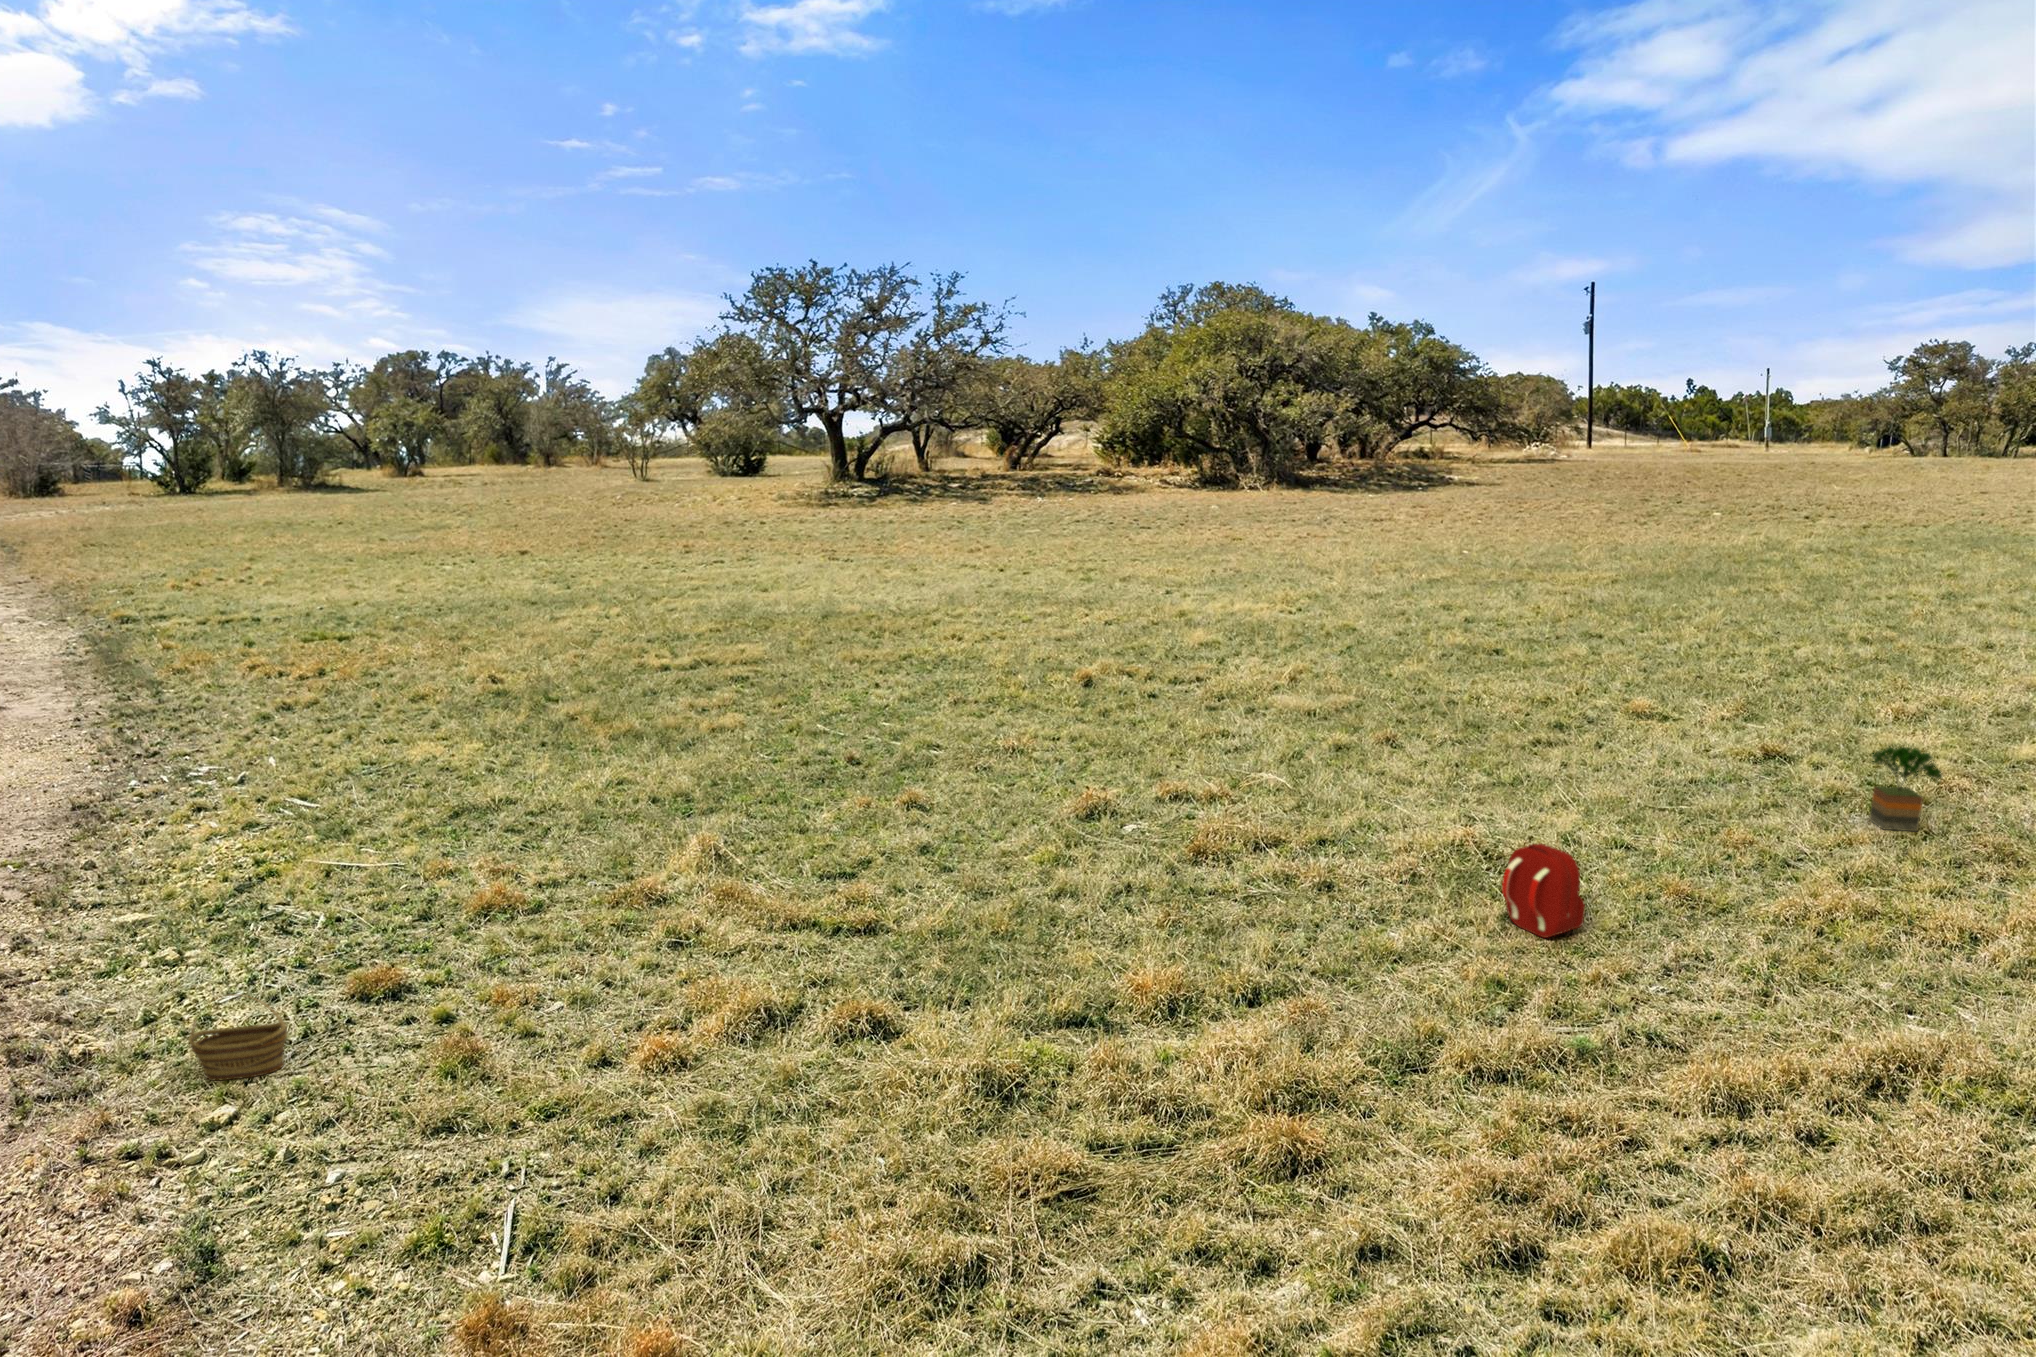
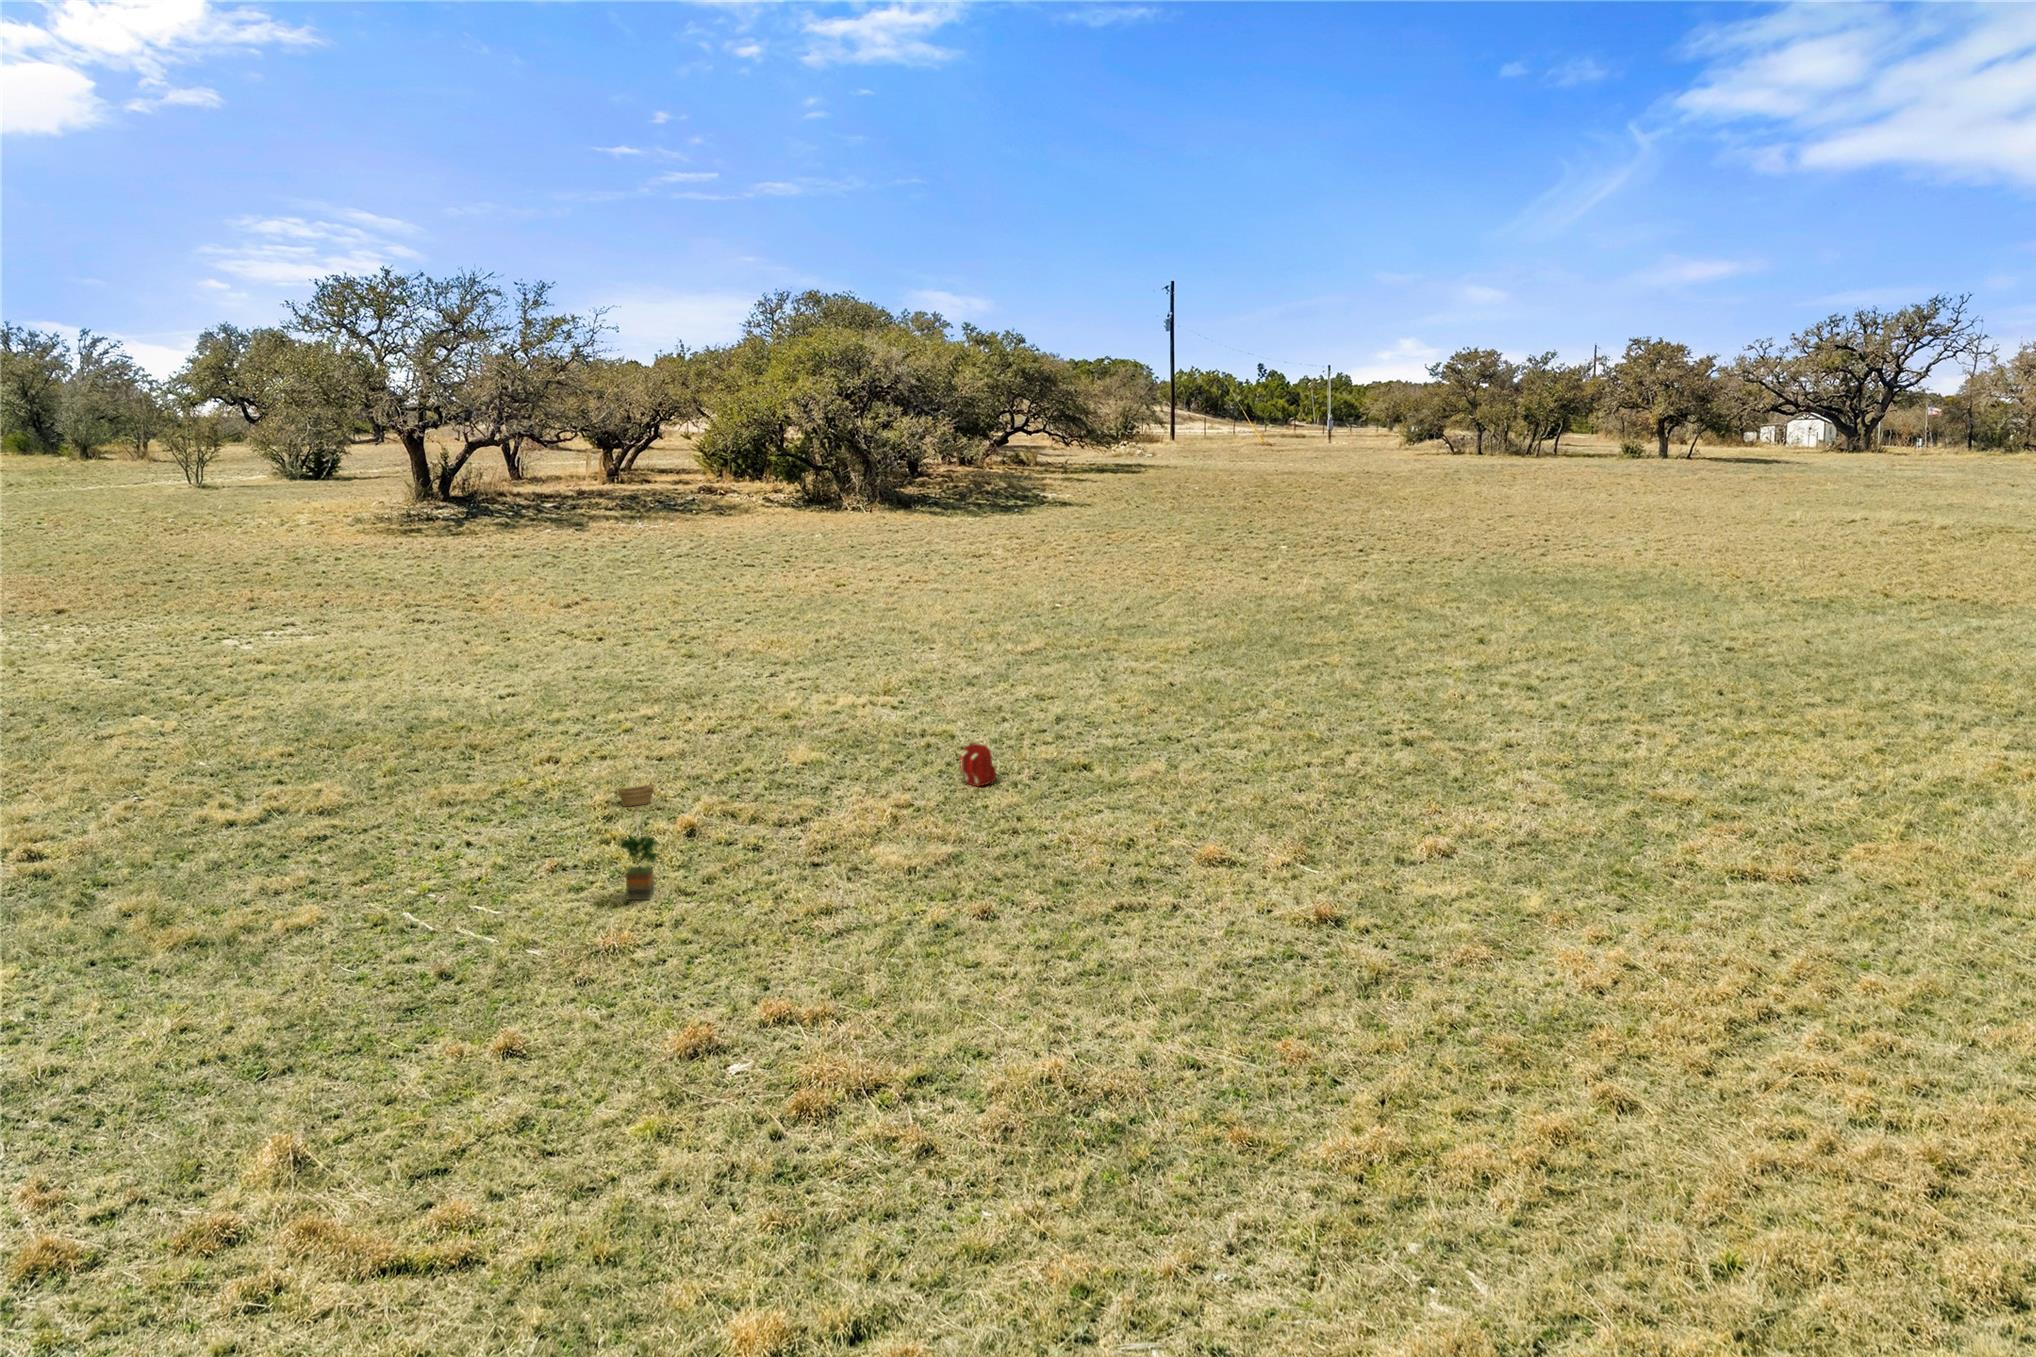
potted tree: present [1869,746,1943,831] -> present [620,836,660,900]
basket: present [189,994,287,1080] -> present [618,779,654,807]

